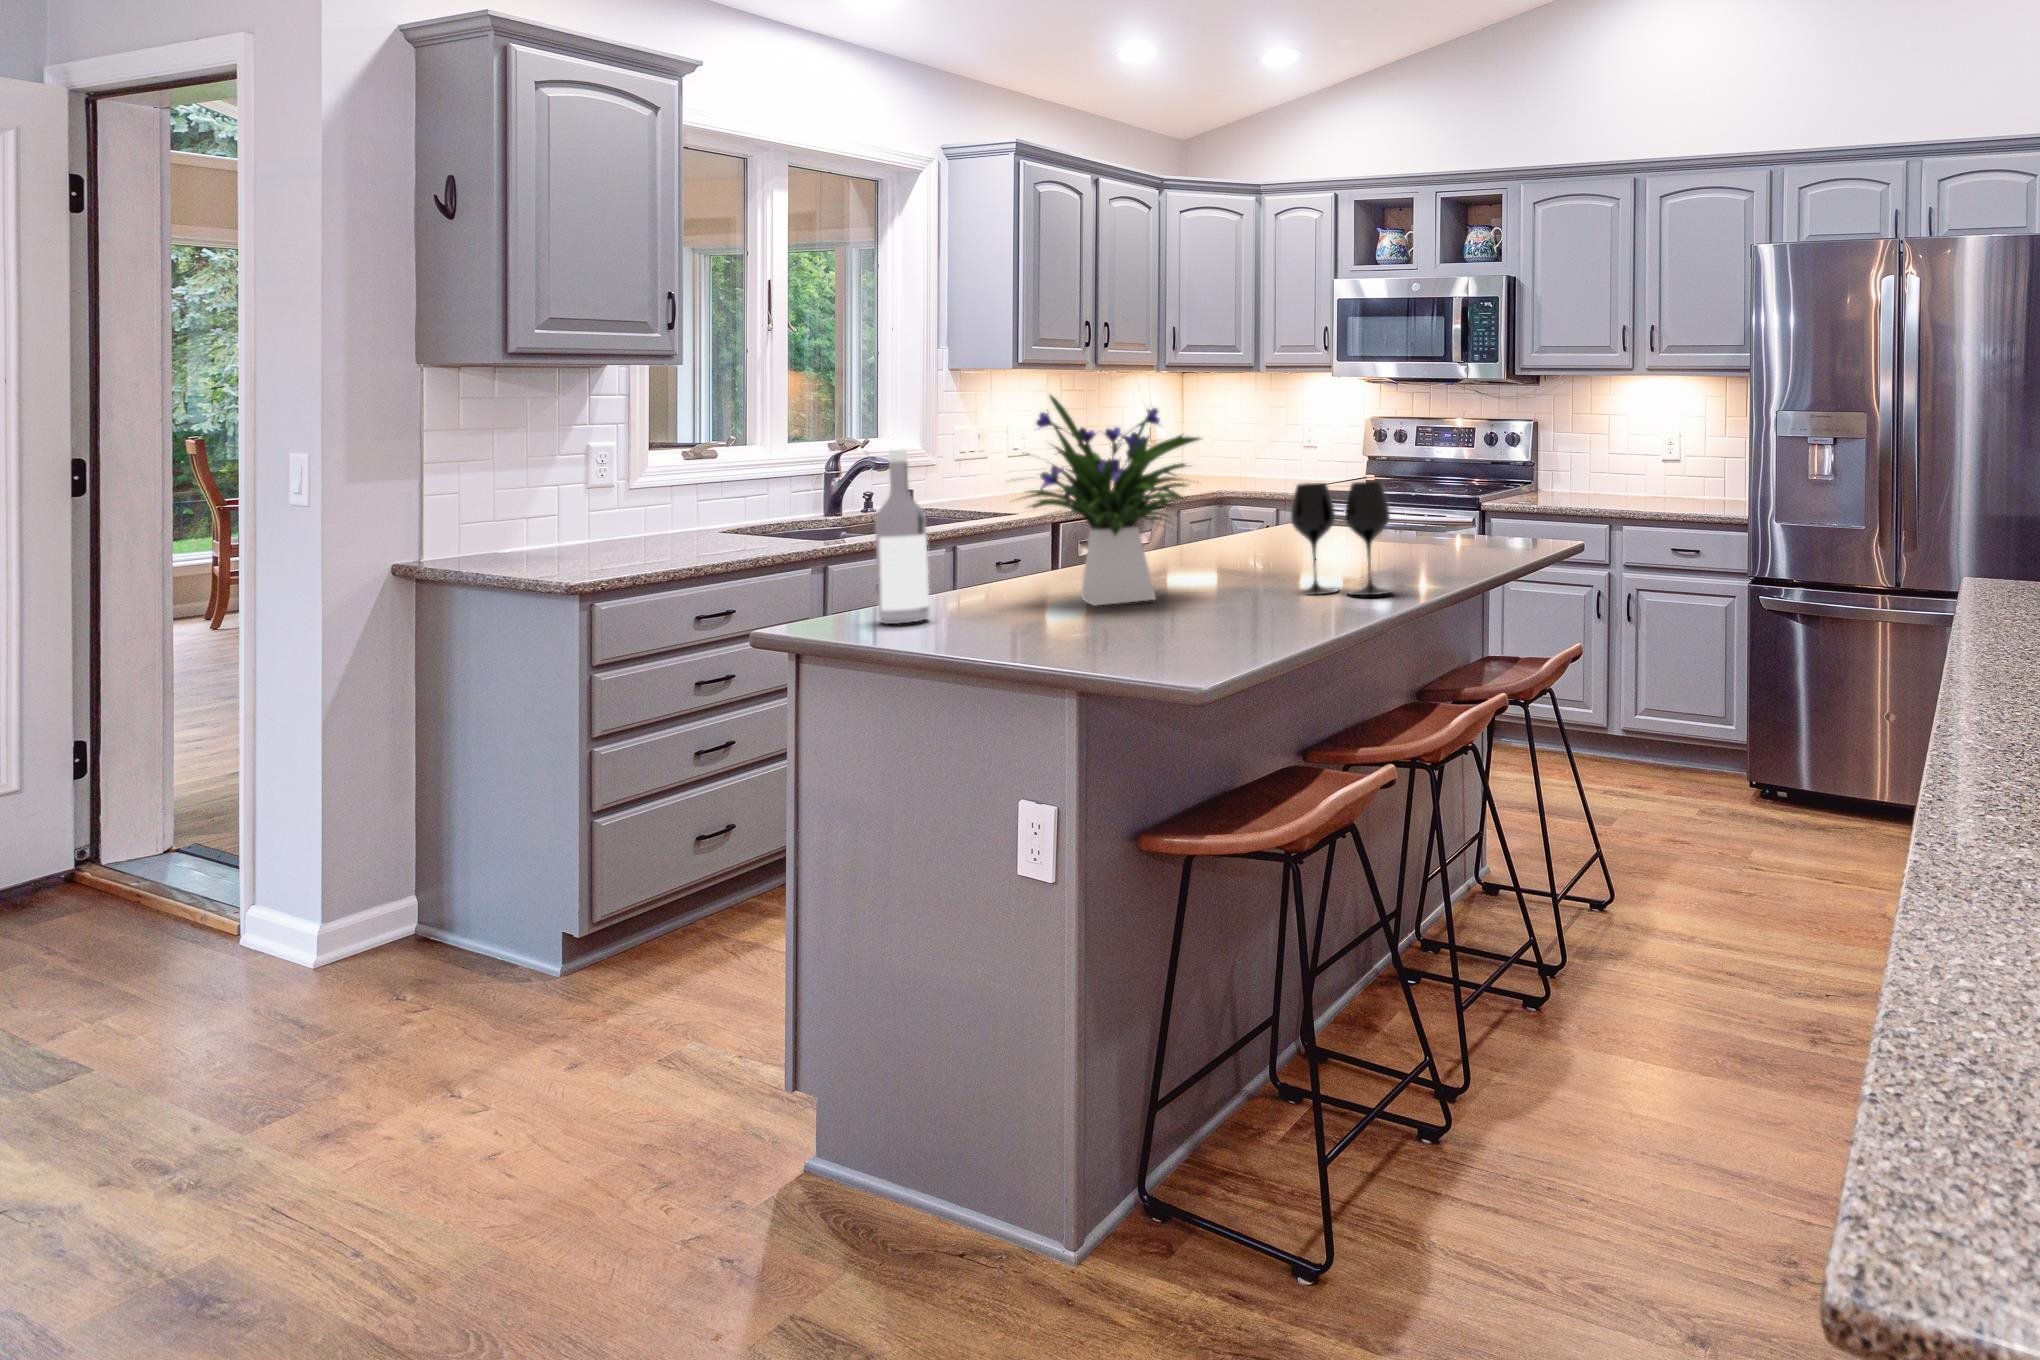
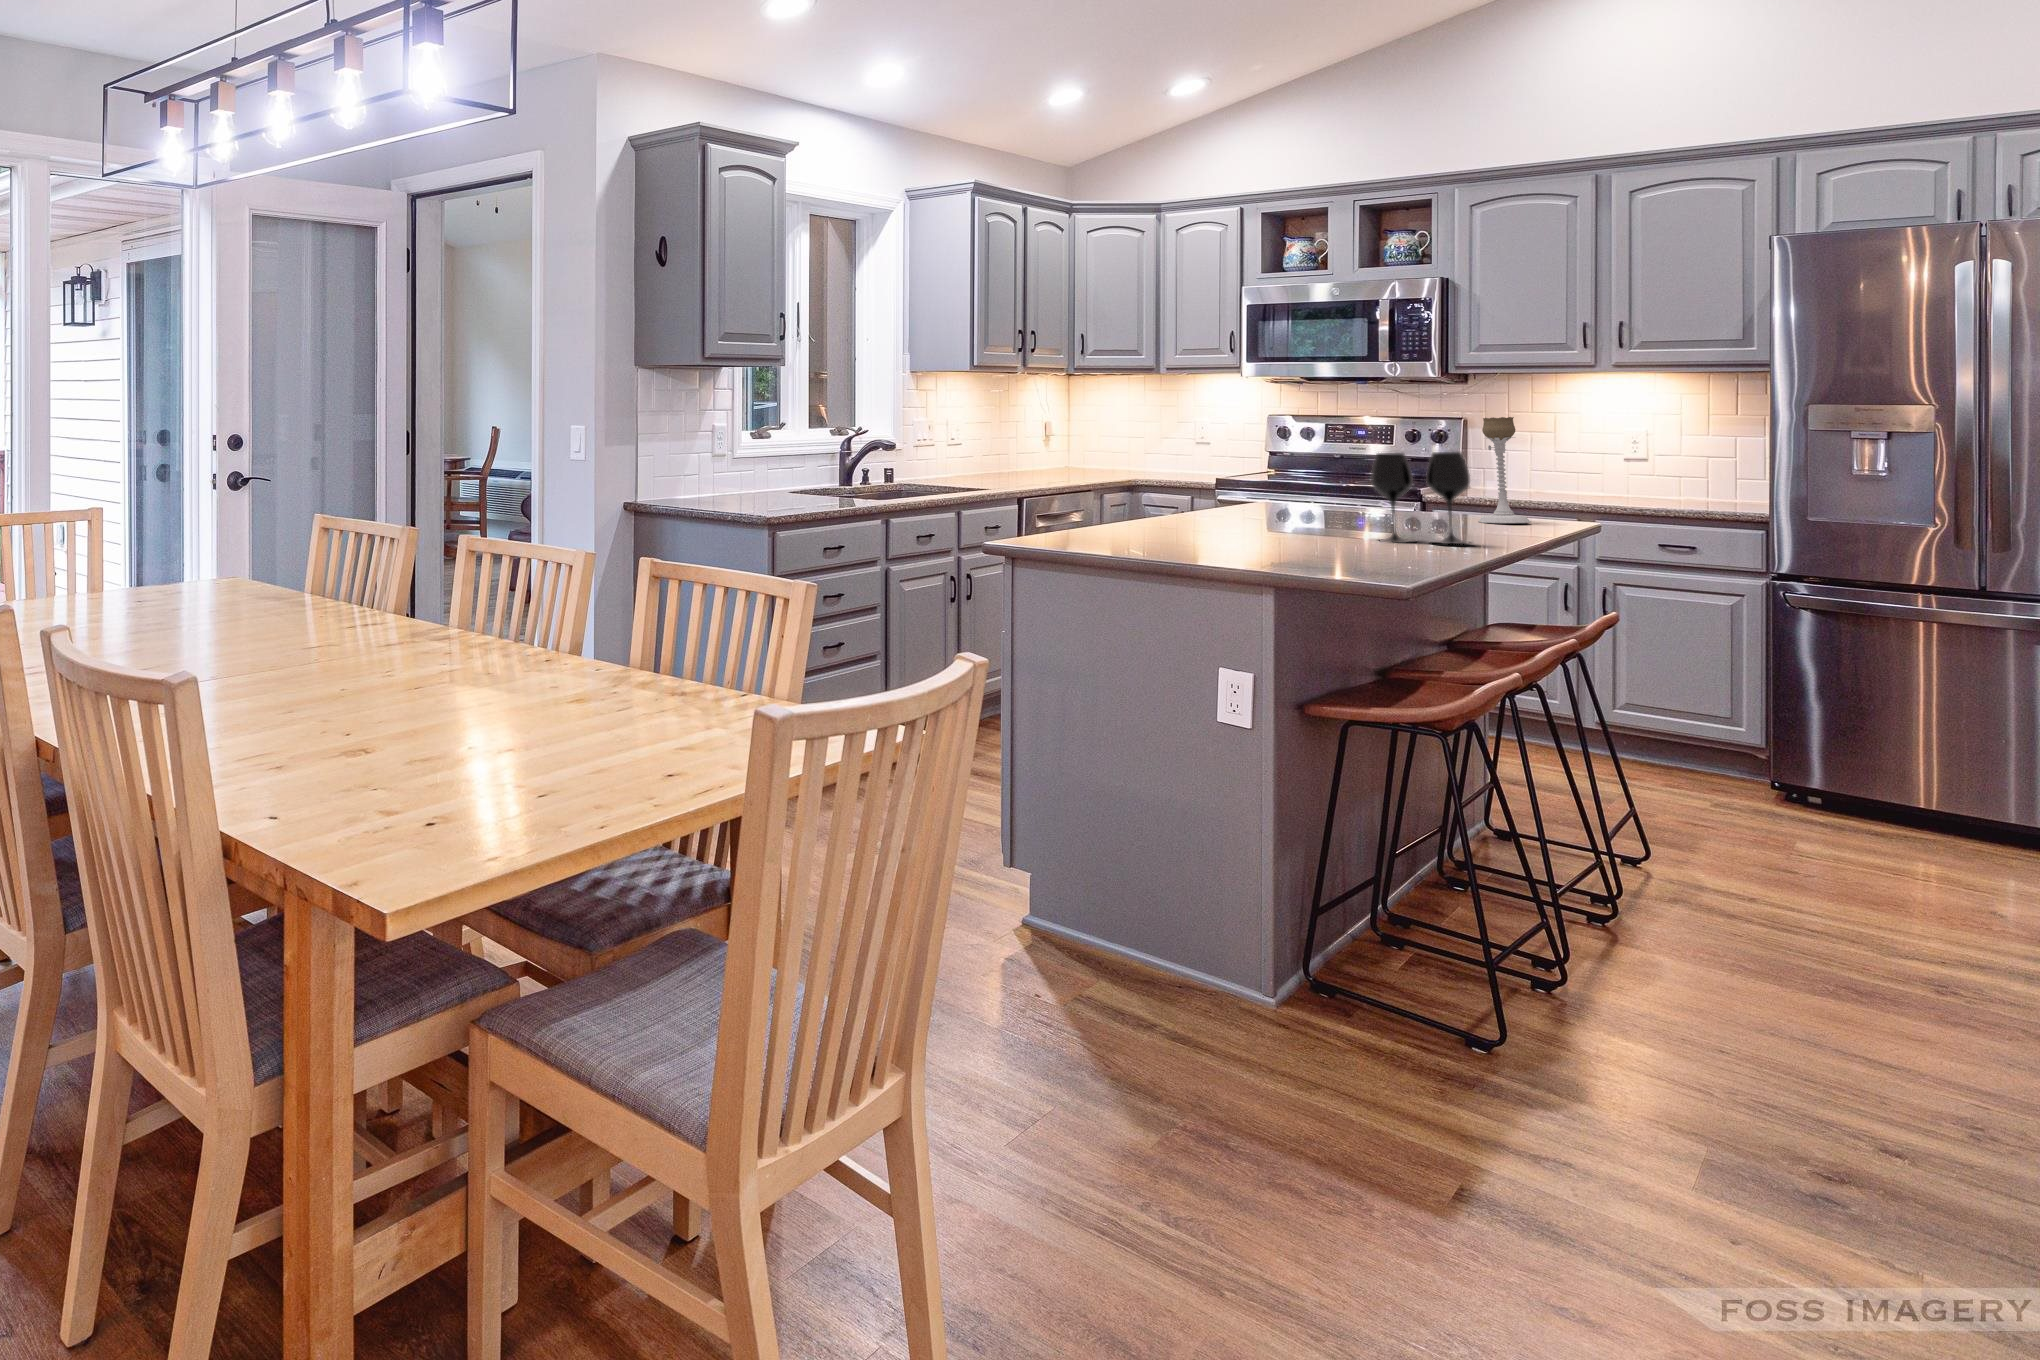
flower arrangement: present [1012,395,1202,605] -> none [1143,380,1306,540]
candle holder: none [1459,431,1508,551] -> present [1478,417,1531,523]
wine bottle: present [875,449,929,624] -> none [1074,419,1113,542]

